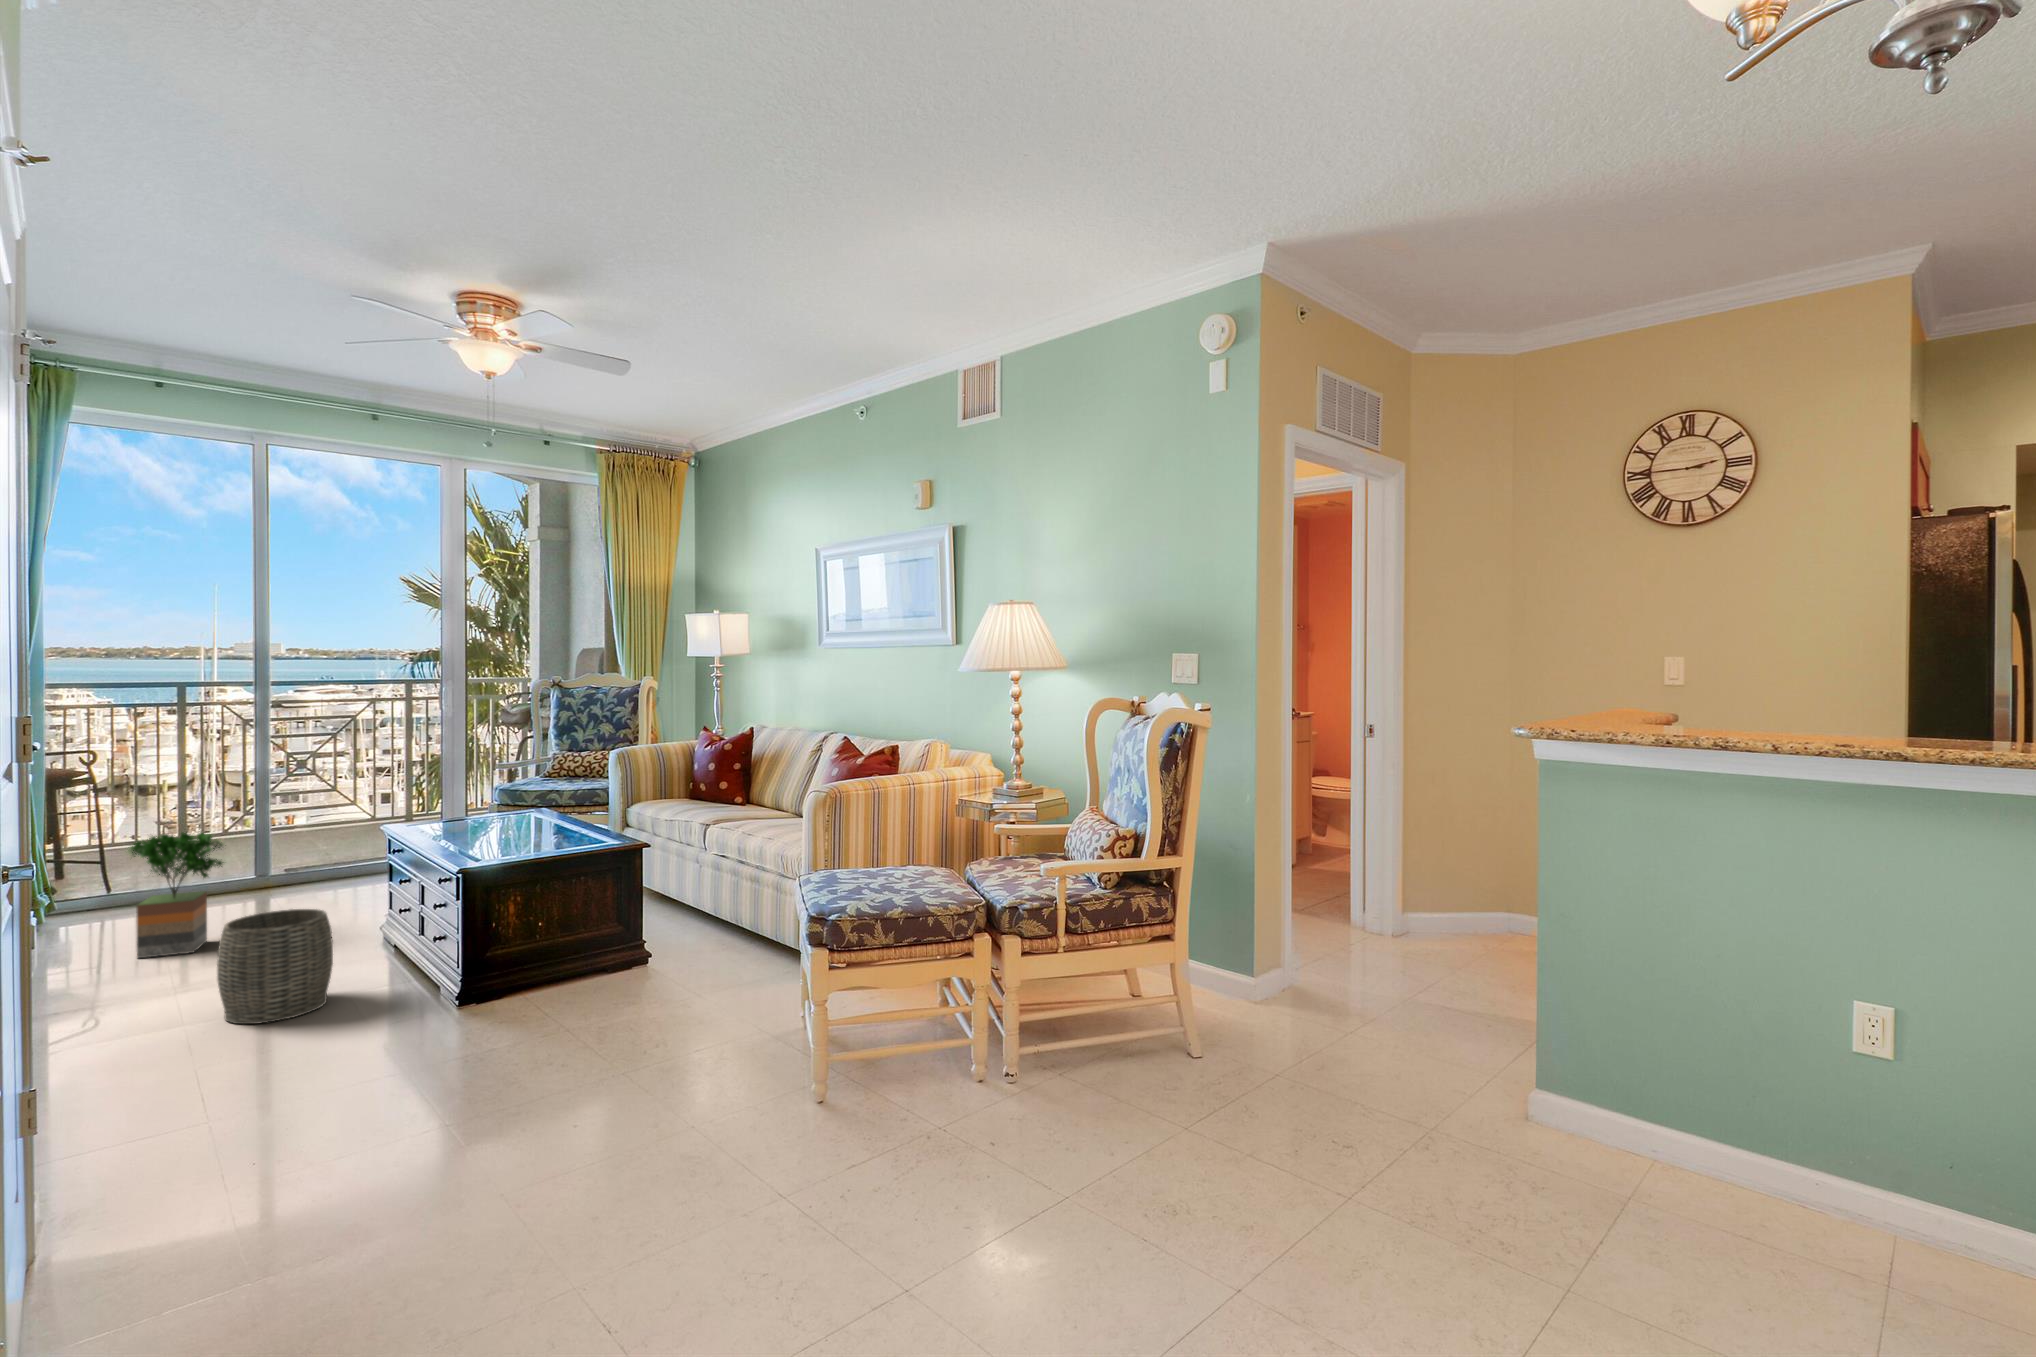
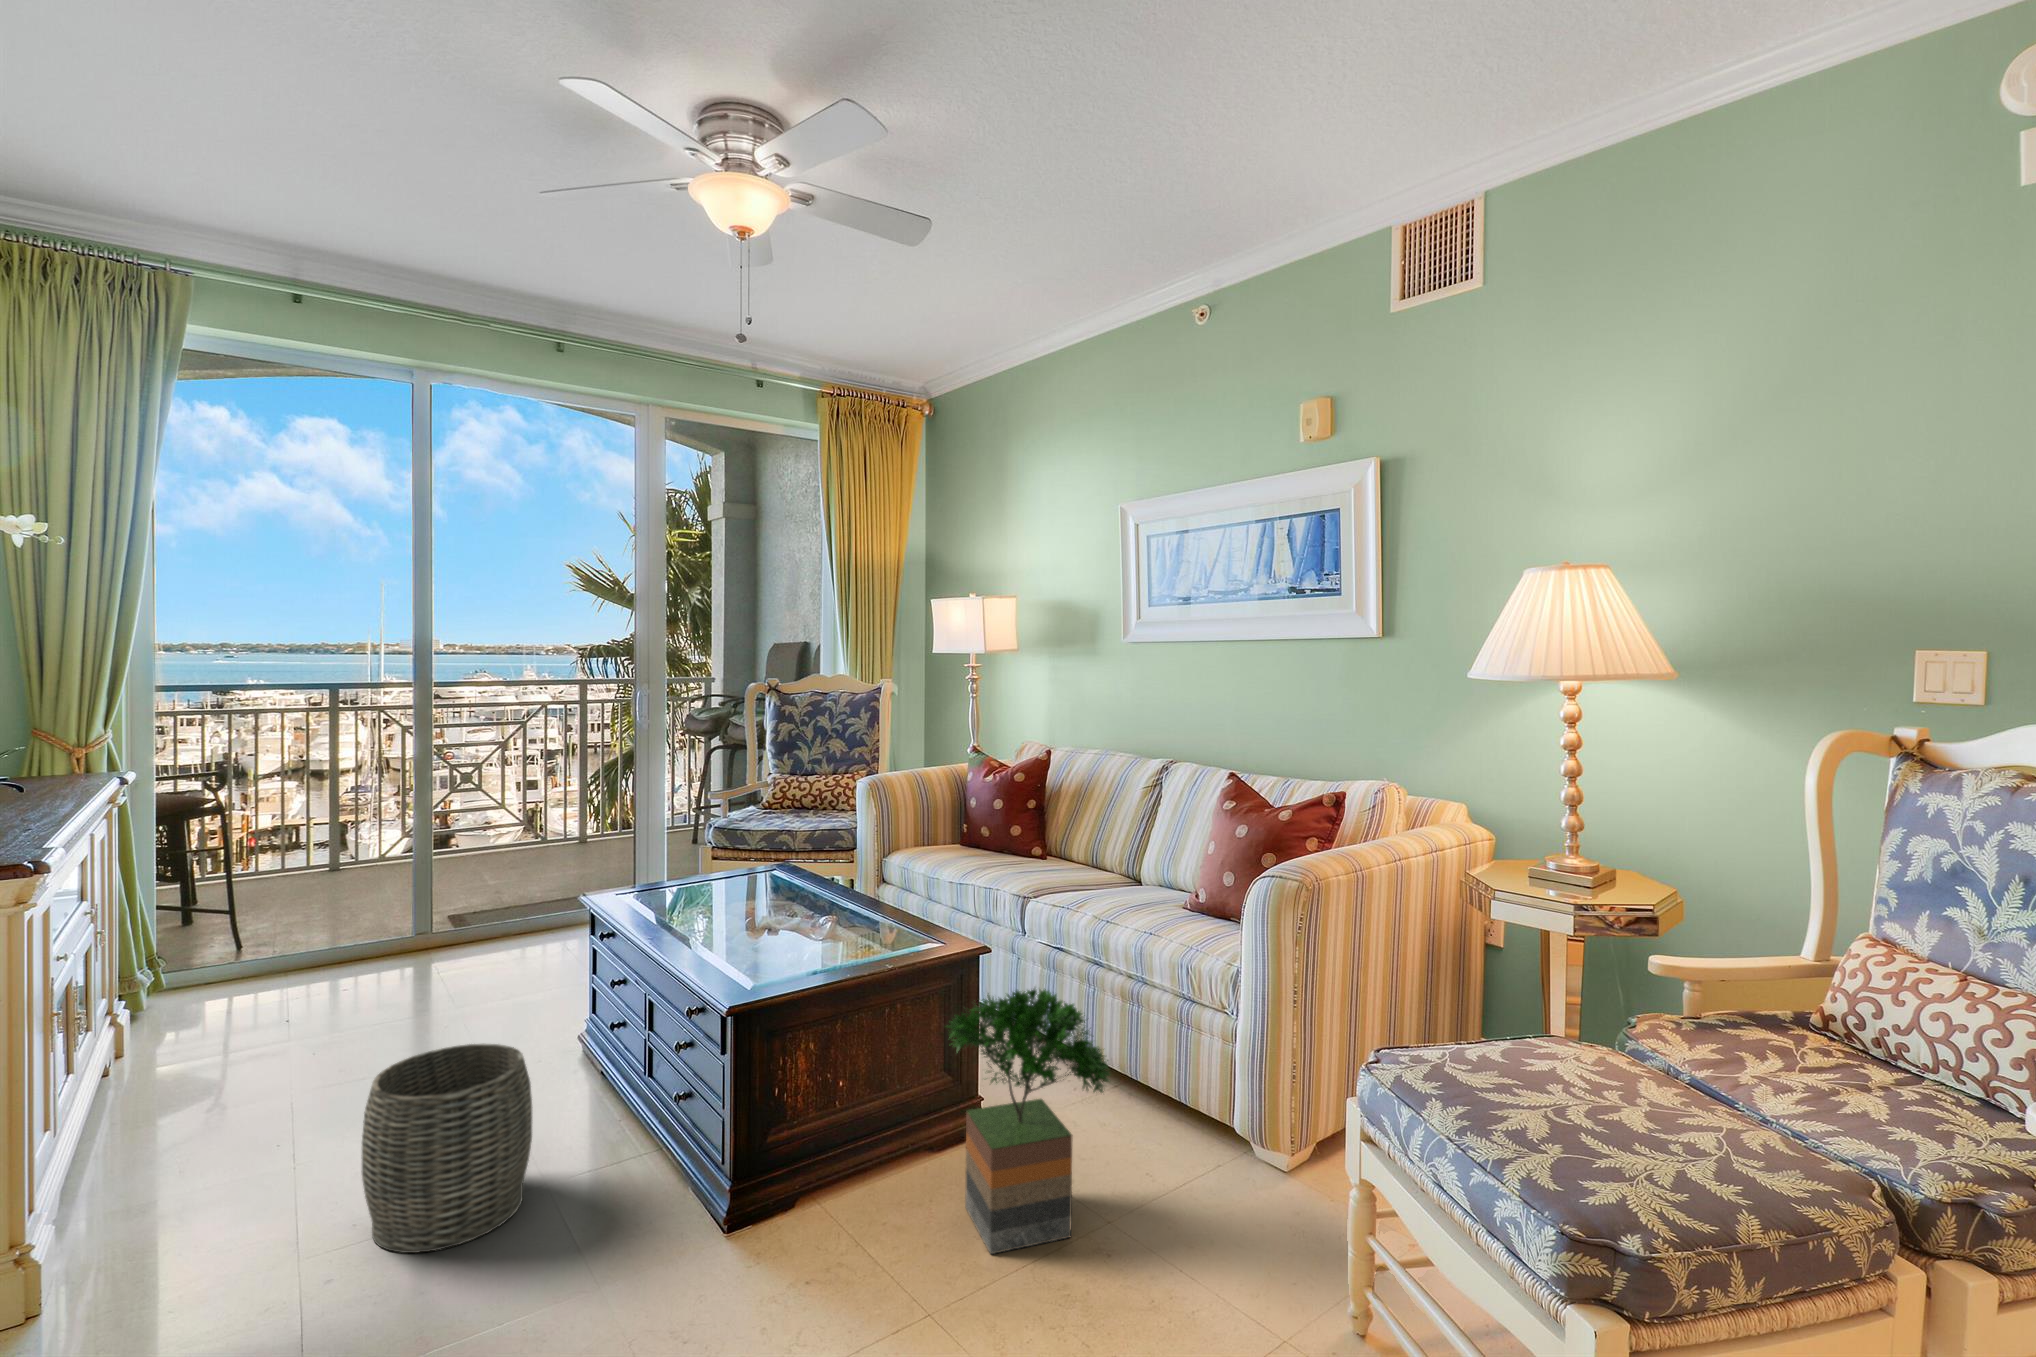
potted tree: present [128,832,224,958] -> present [947,988,1110,1254]

